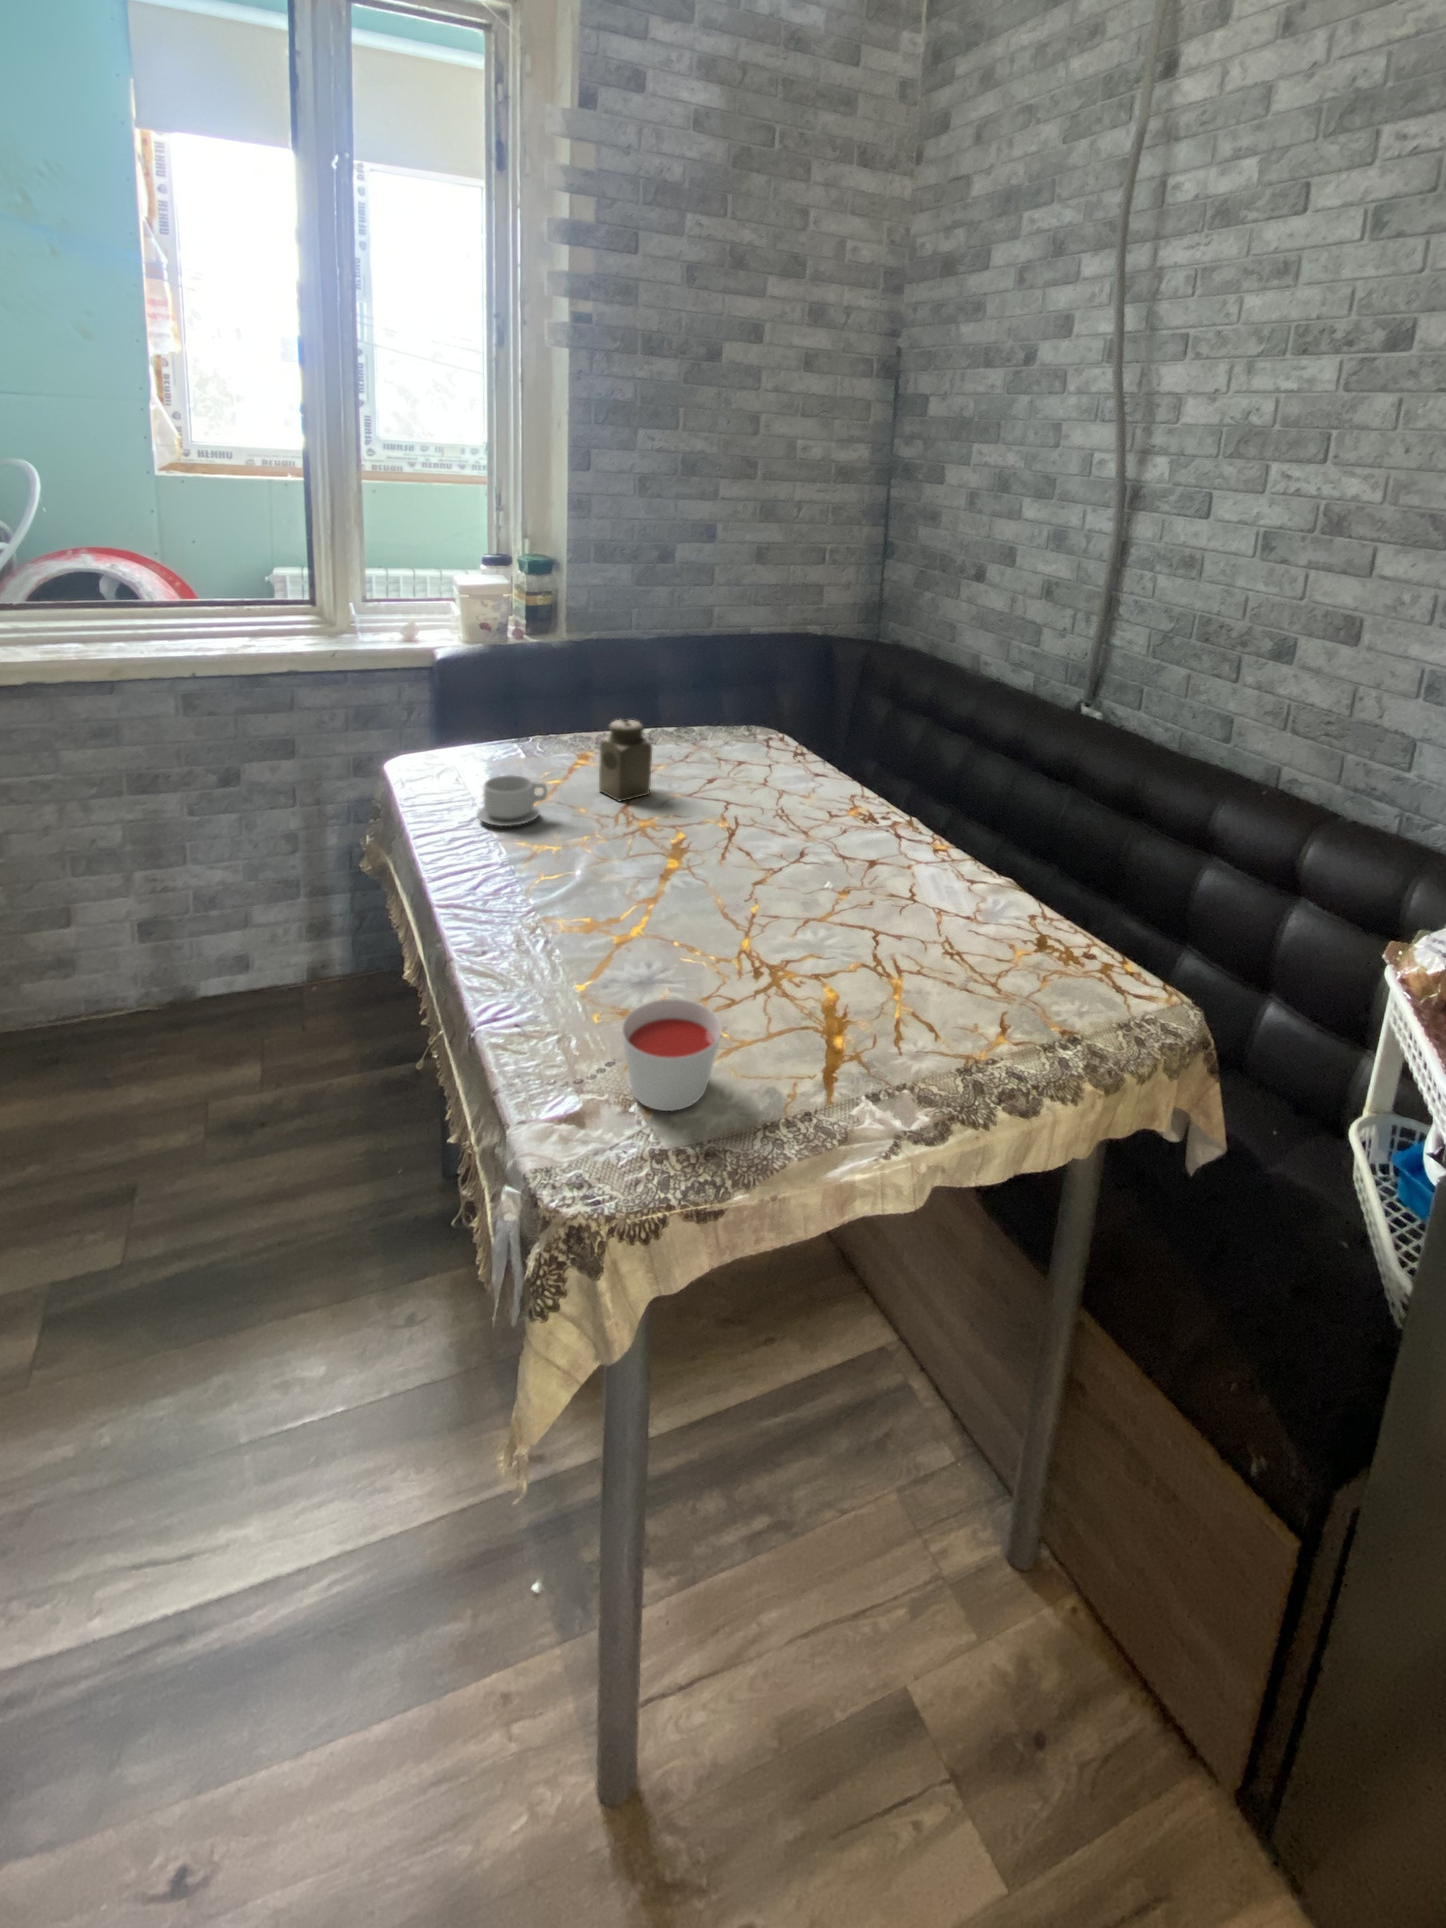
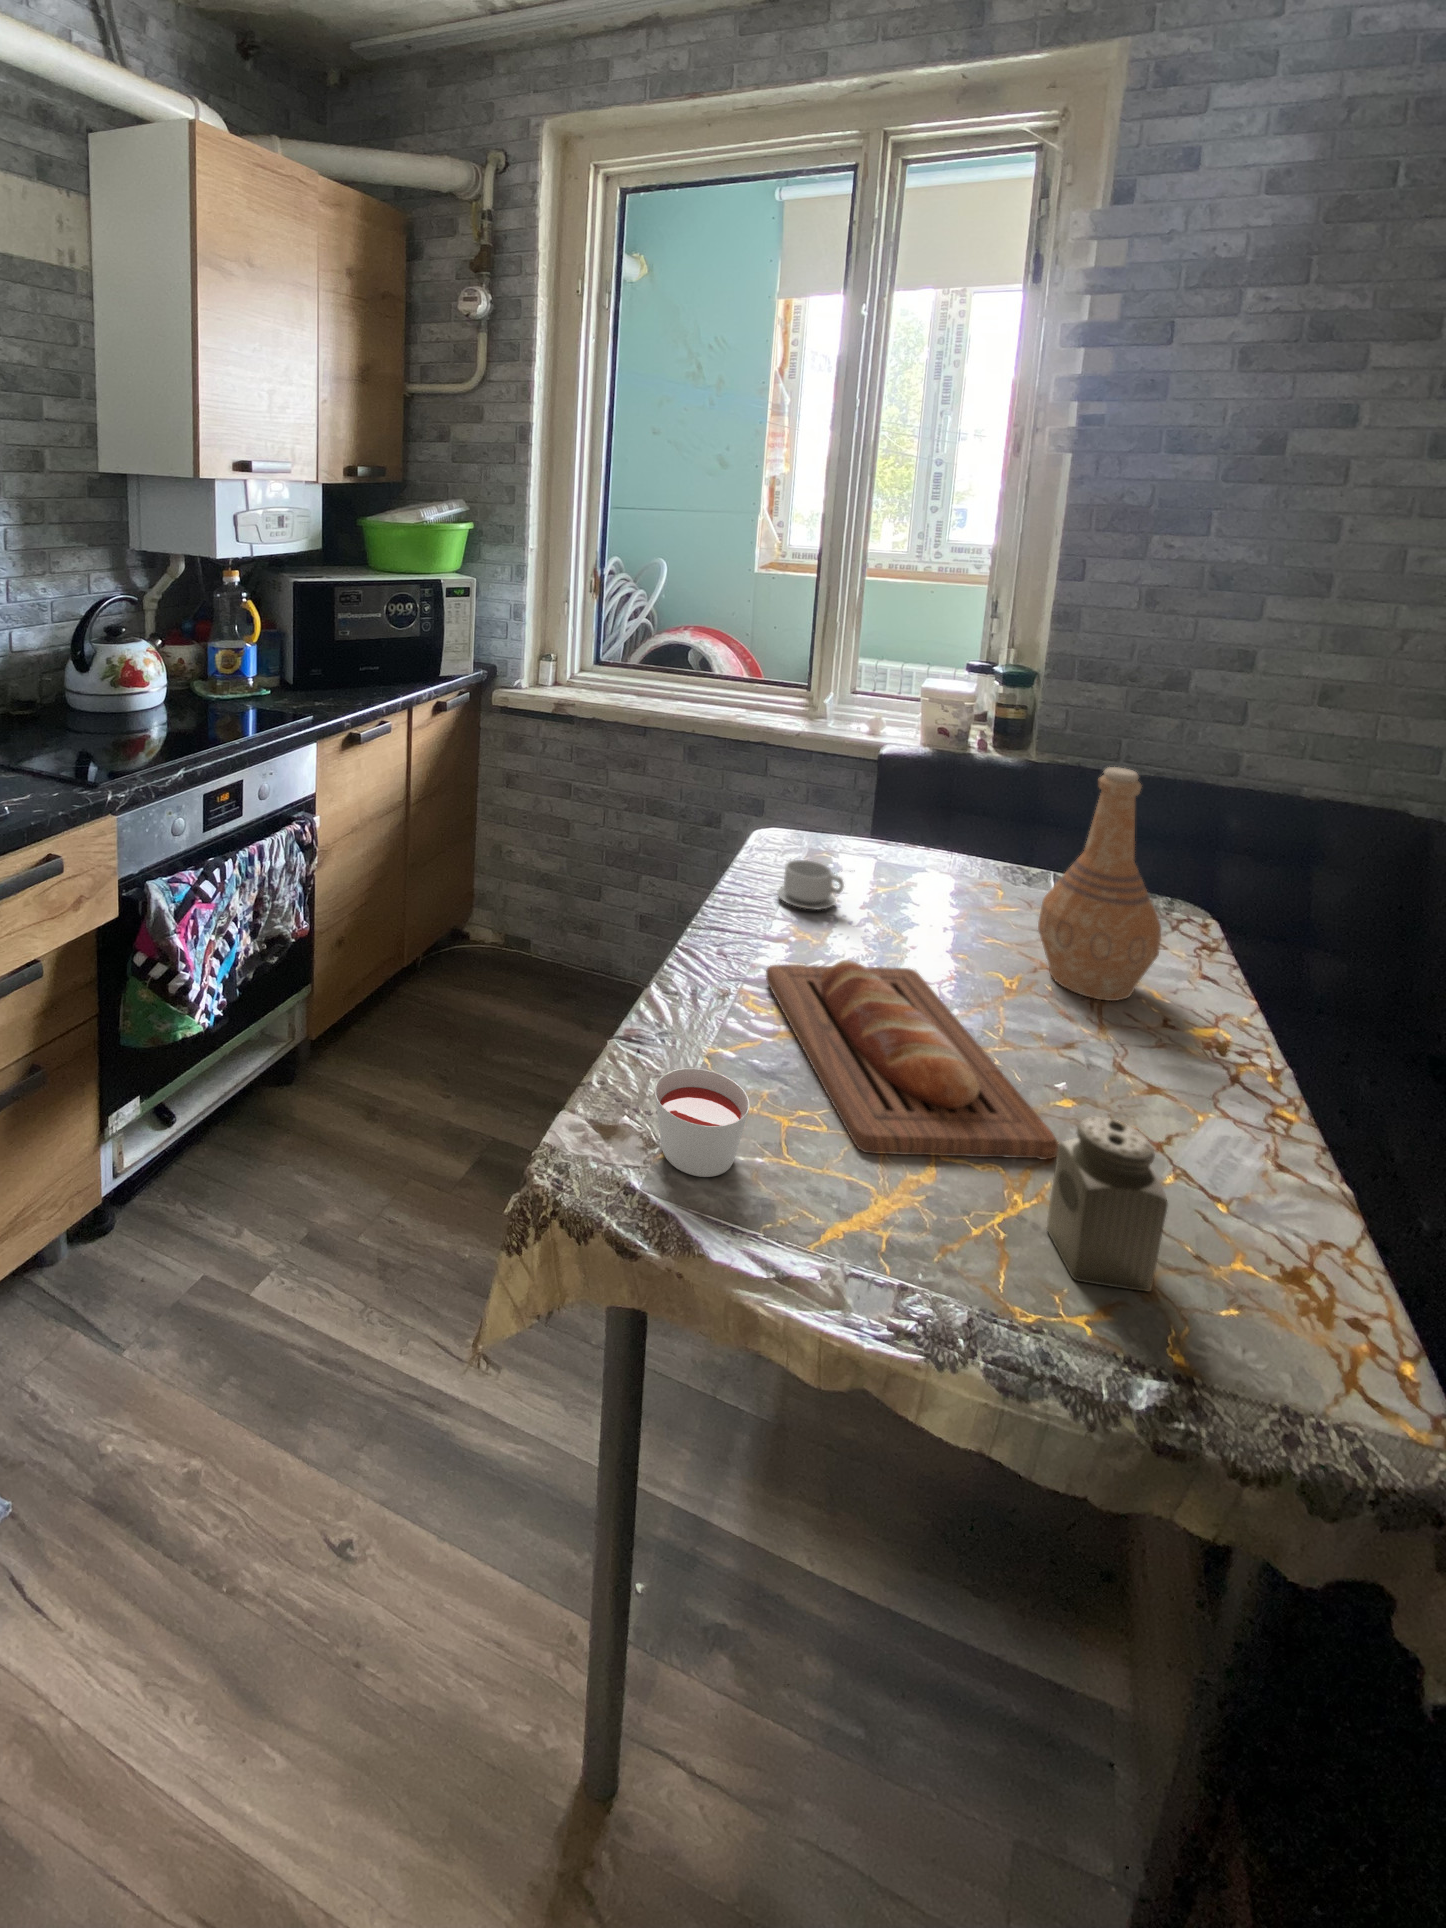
vase: none [722,625,809,819] -> present [1038,767,1161,1001]
salt shaker: present [599,719,652,801] -> present [1046,1117,1168,1291]
bread loaf: none [555,843,870,1008] -> present [766,960,1058,1160]

